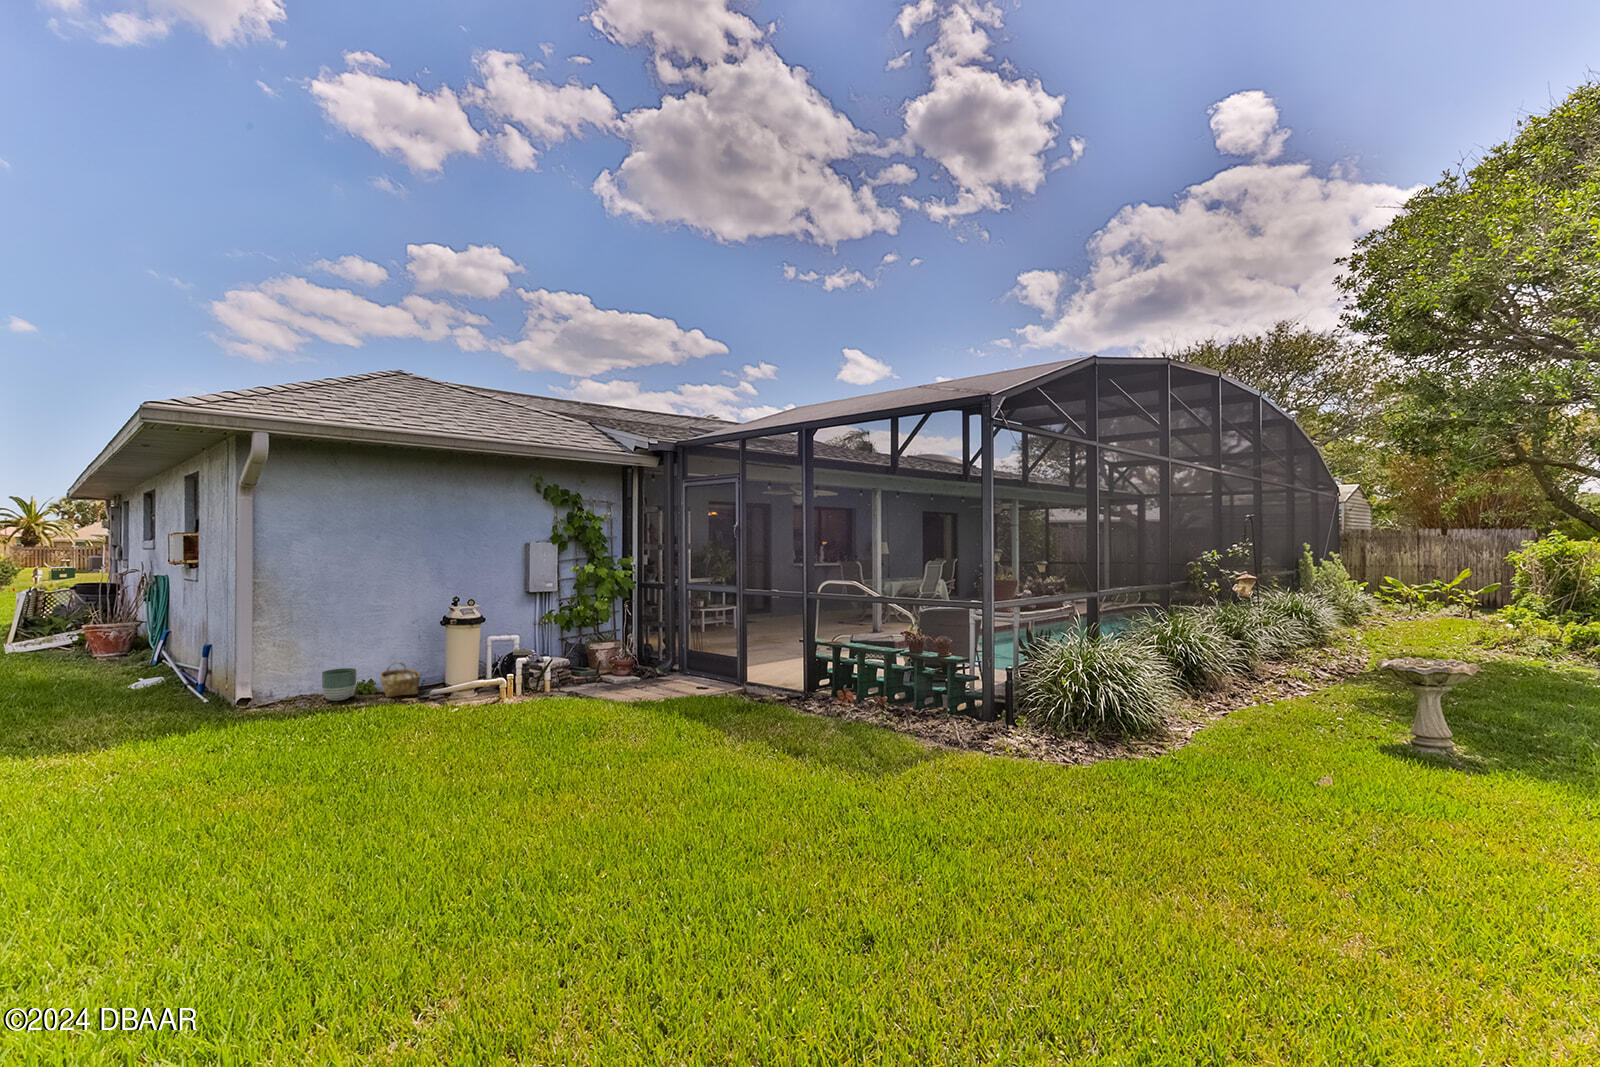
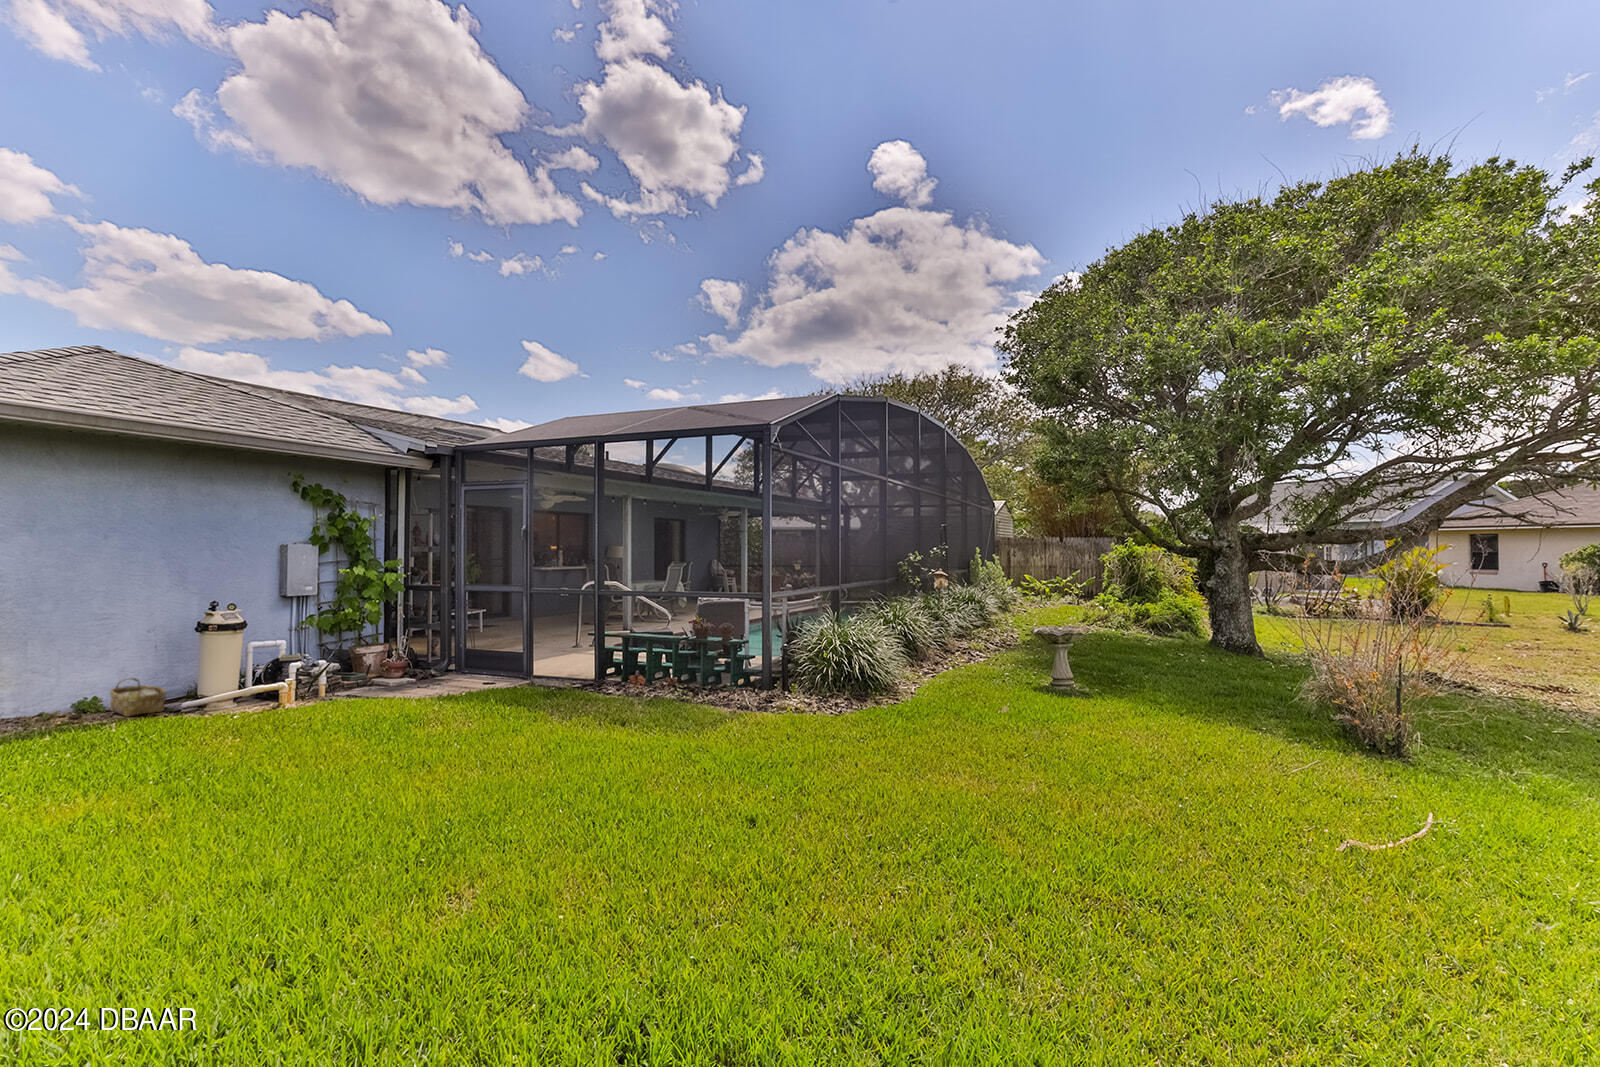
planter: present [322,668,357,701] -> none [36,687,83,724]

